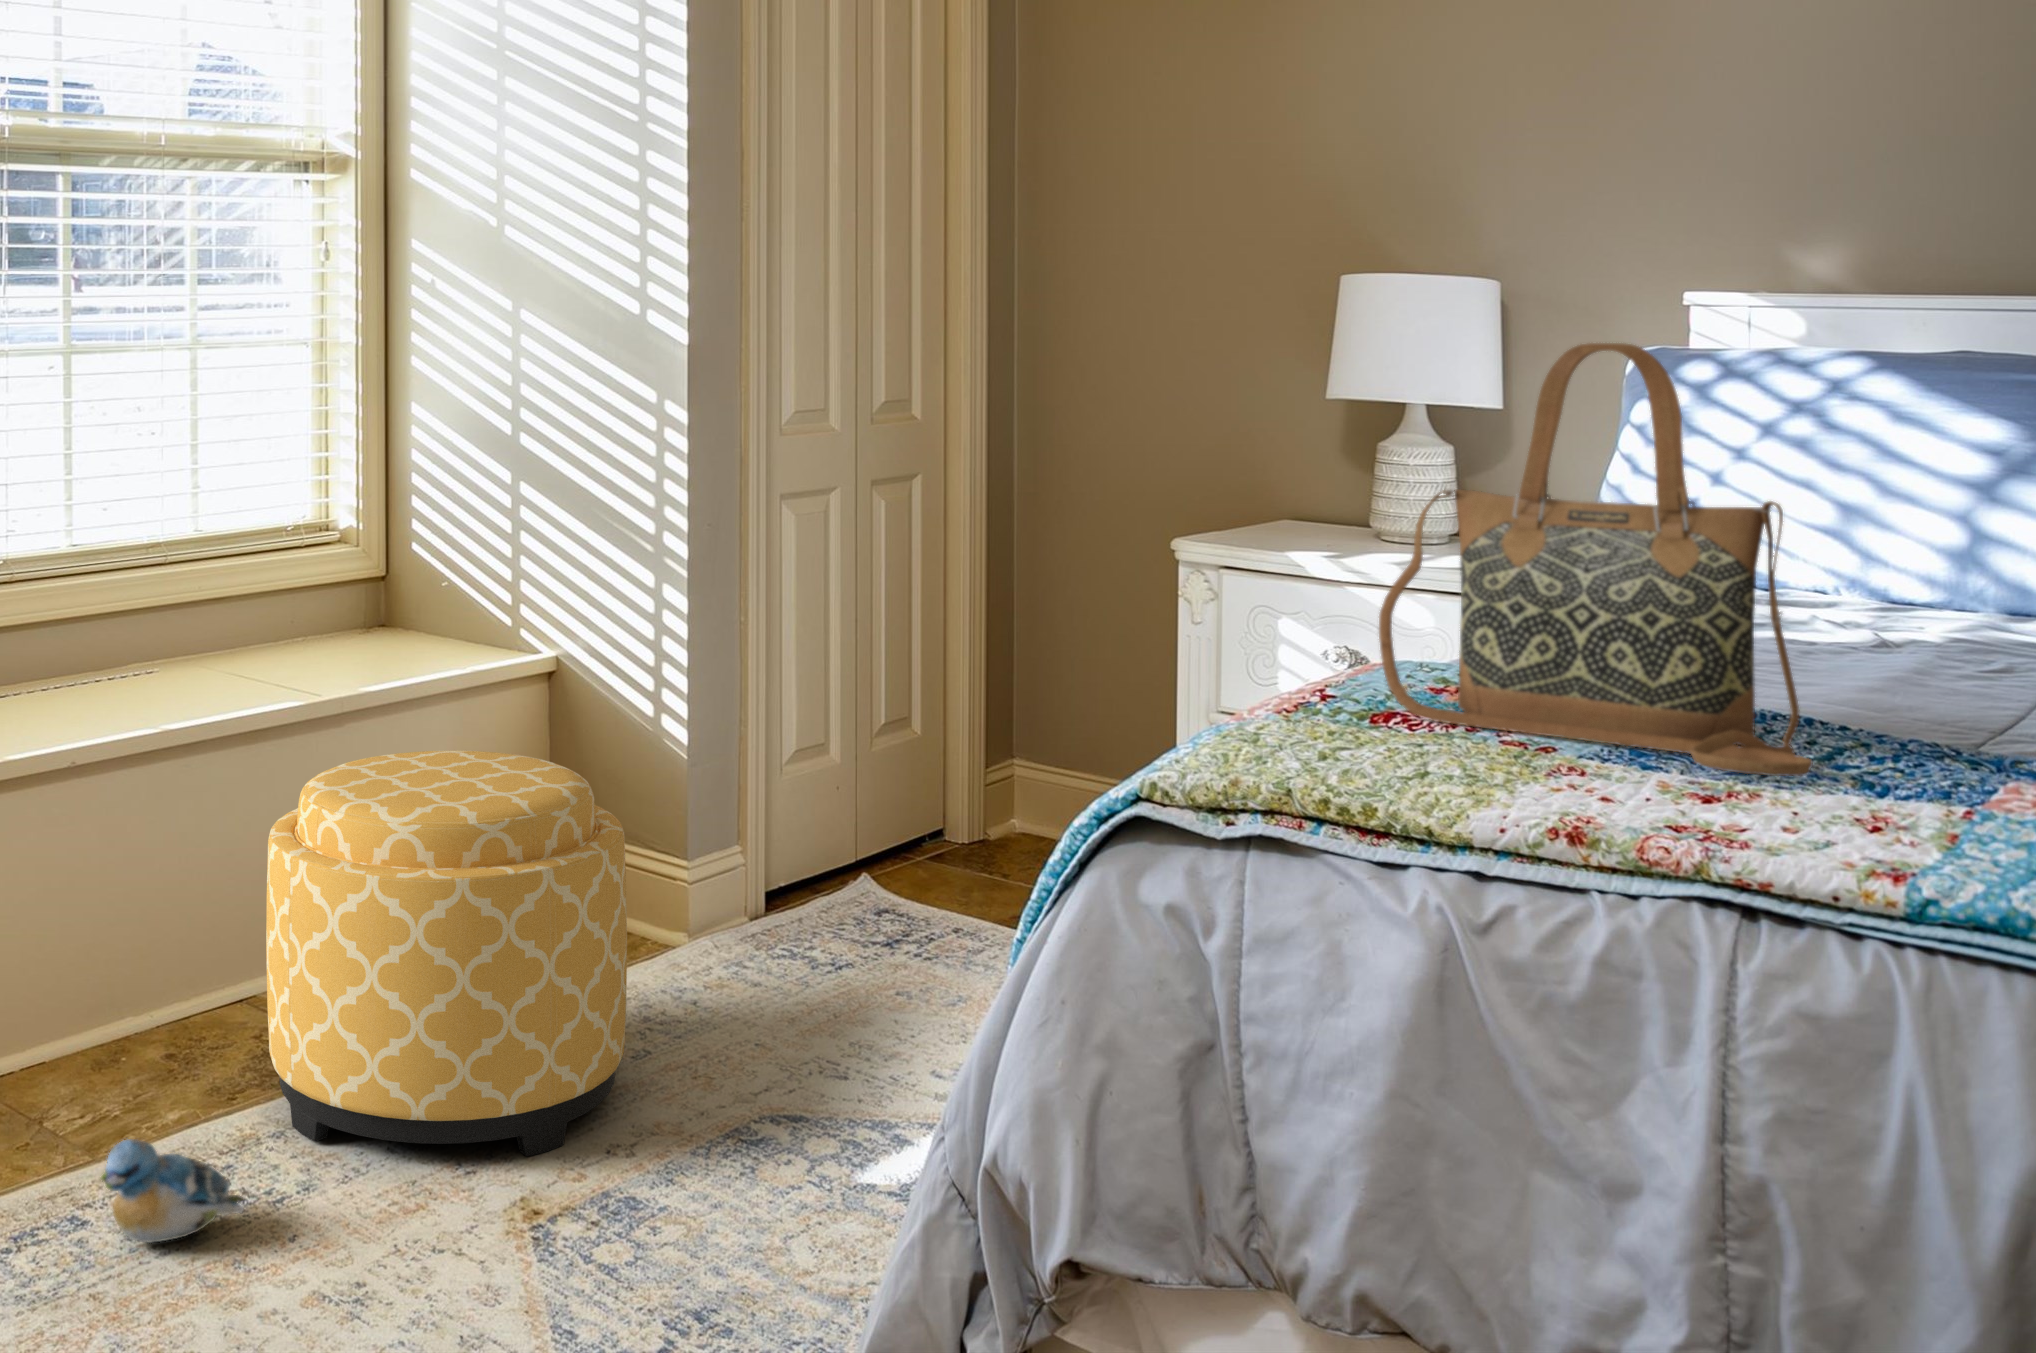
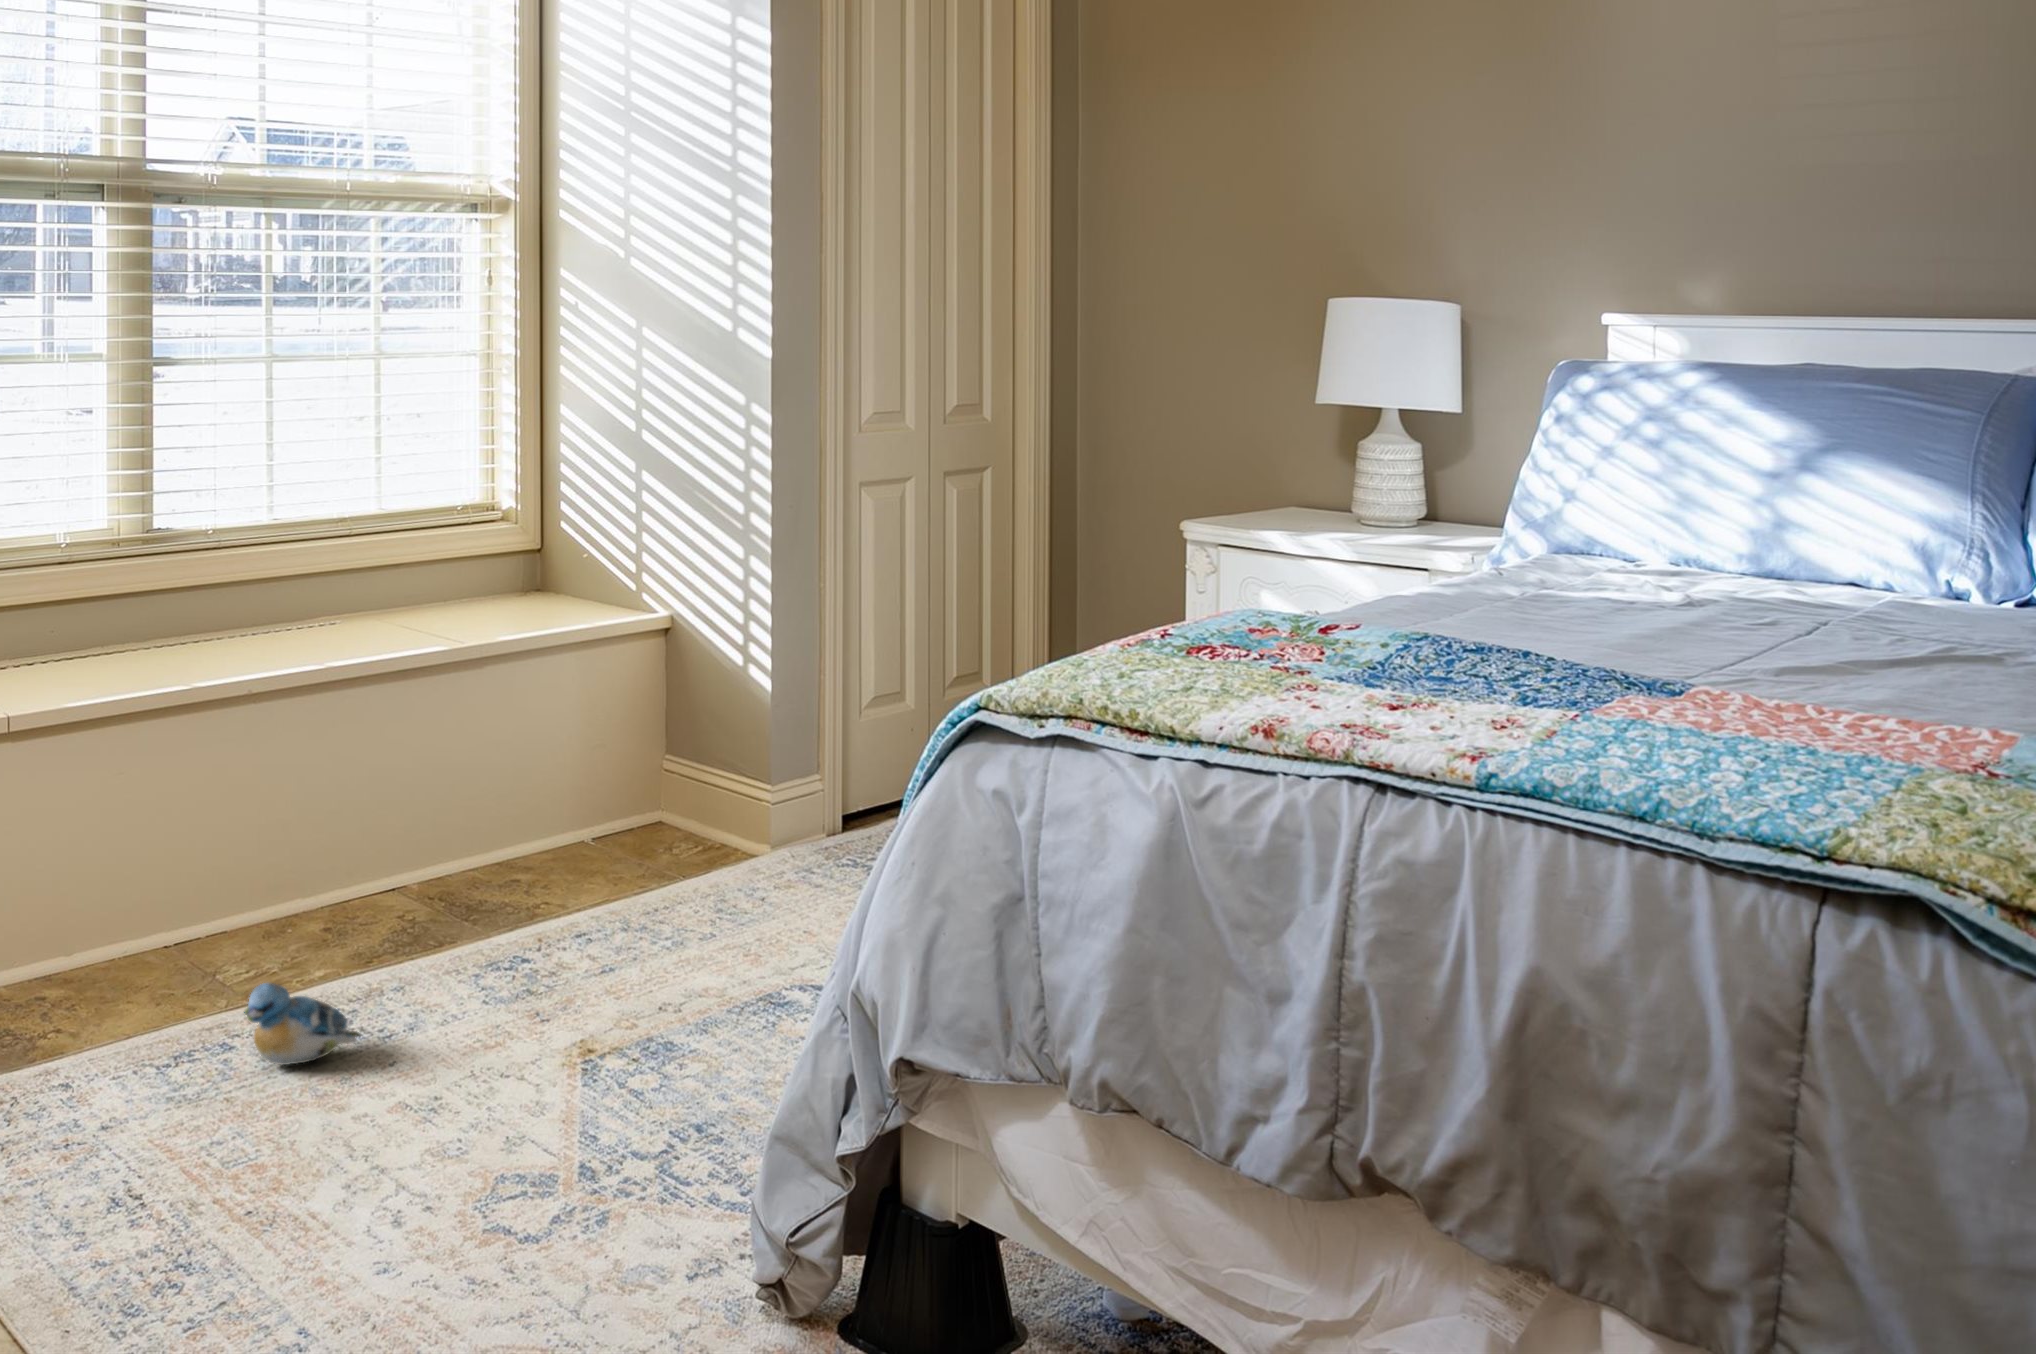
handbag: present [1379,343,1813,776] -> none [1207,362,1502,695]
ottoman: present [266,751,627,1157] -> none [396,688,688,1011]

